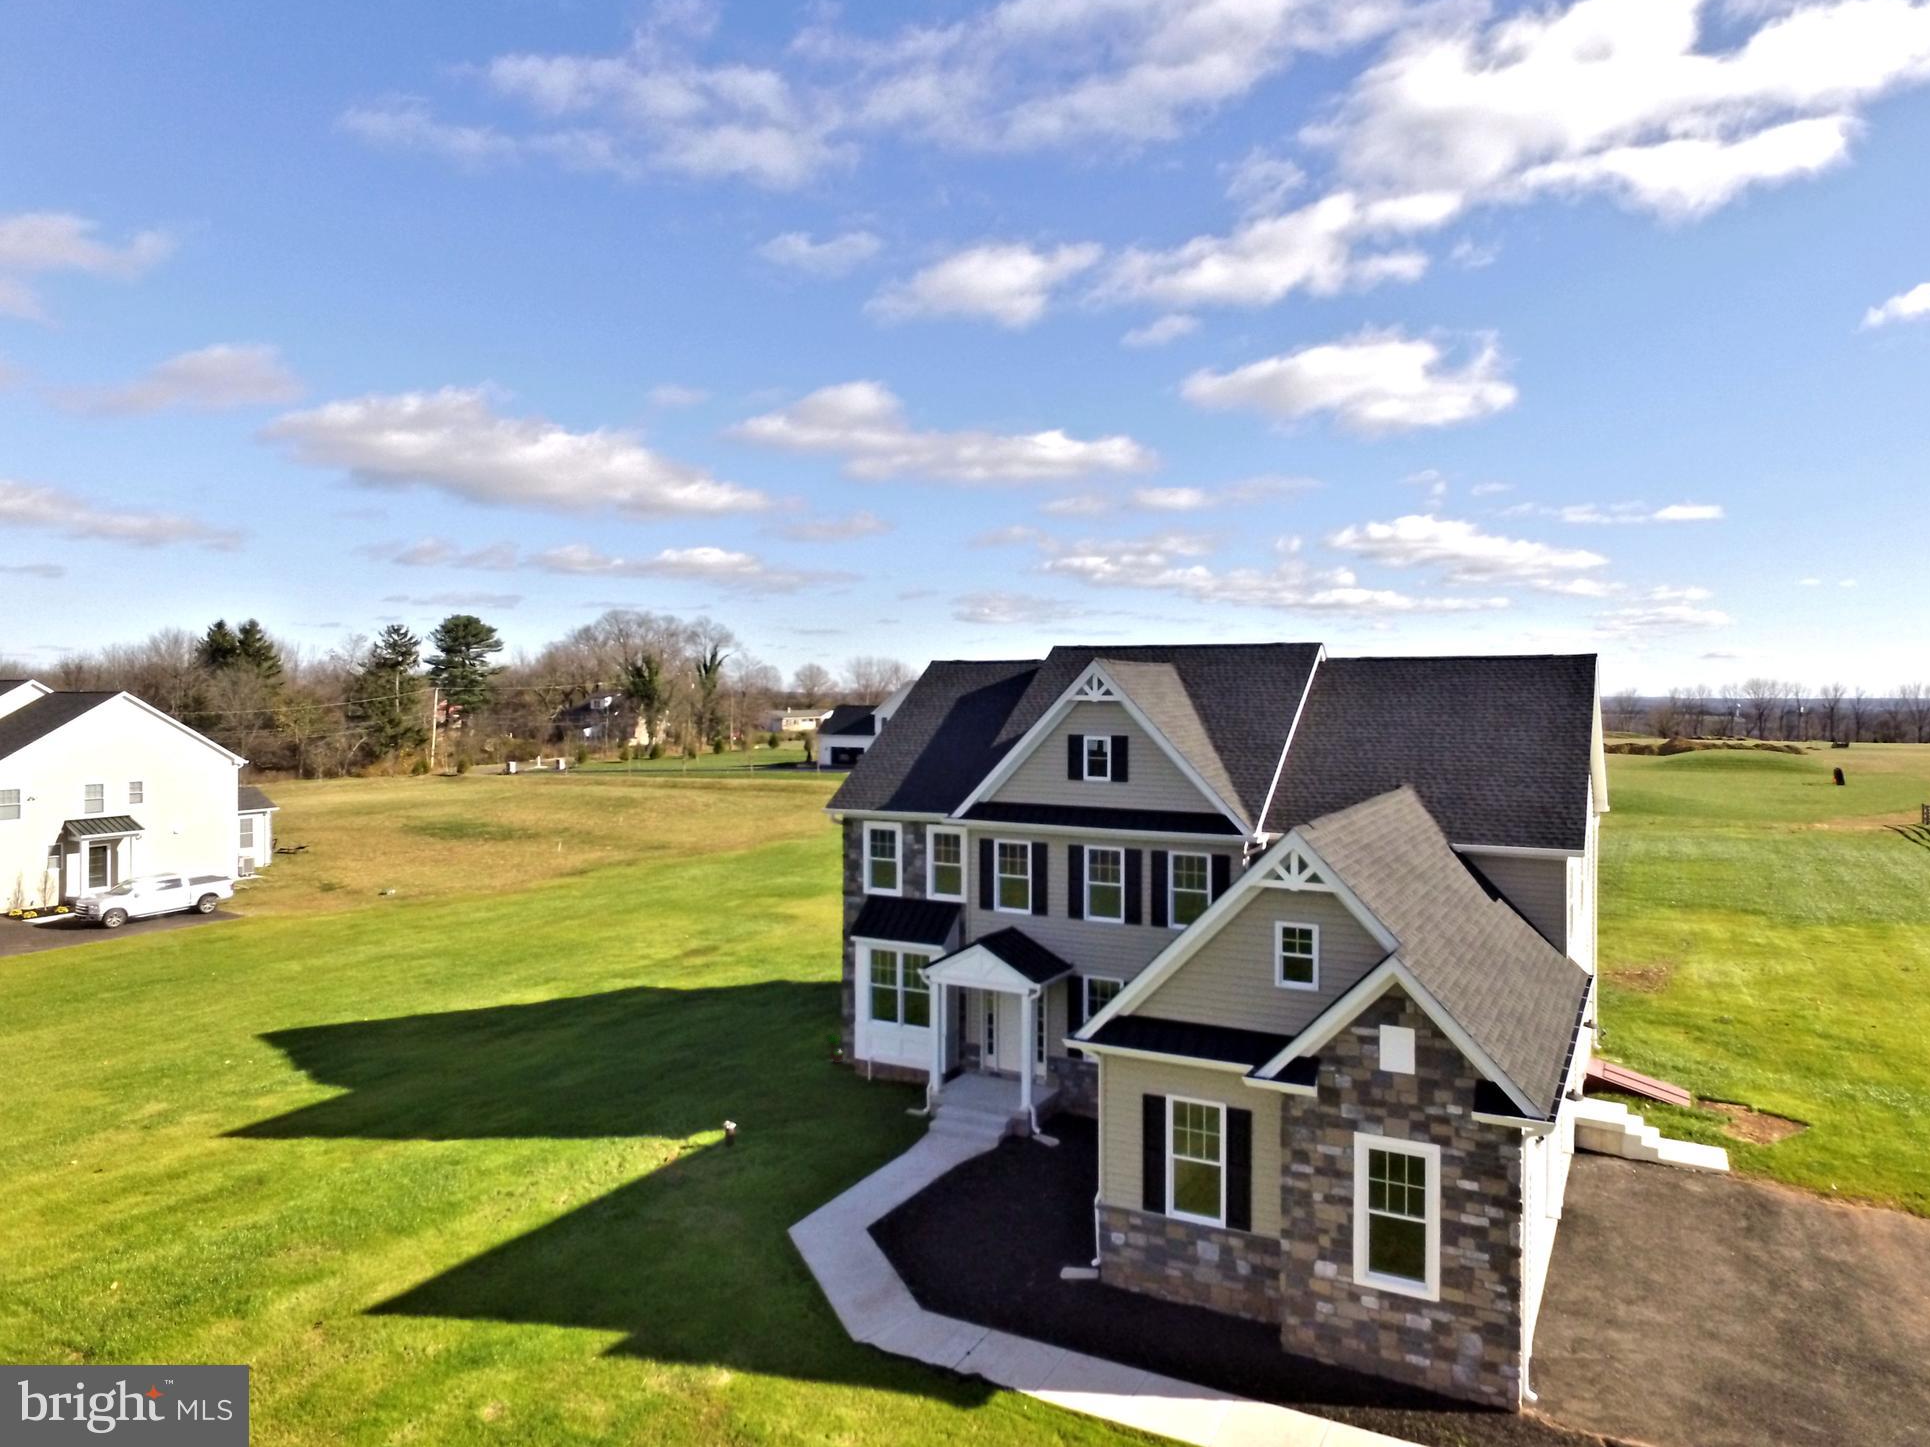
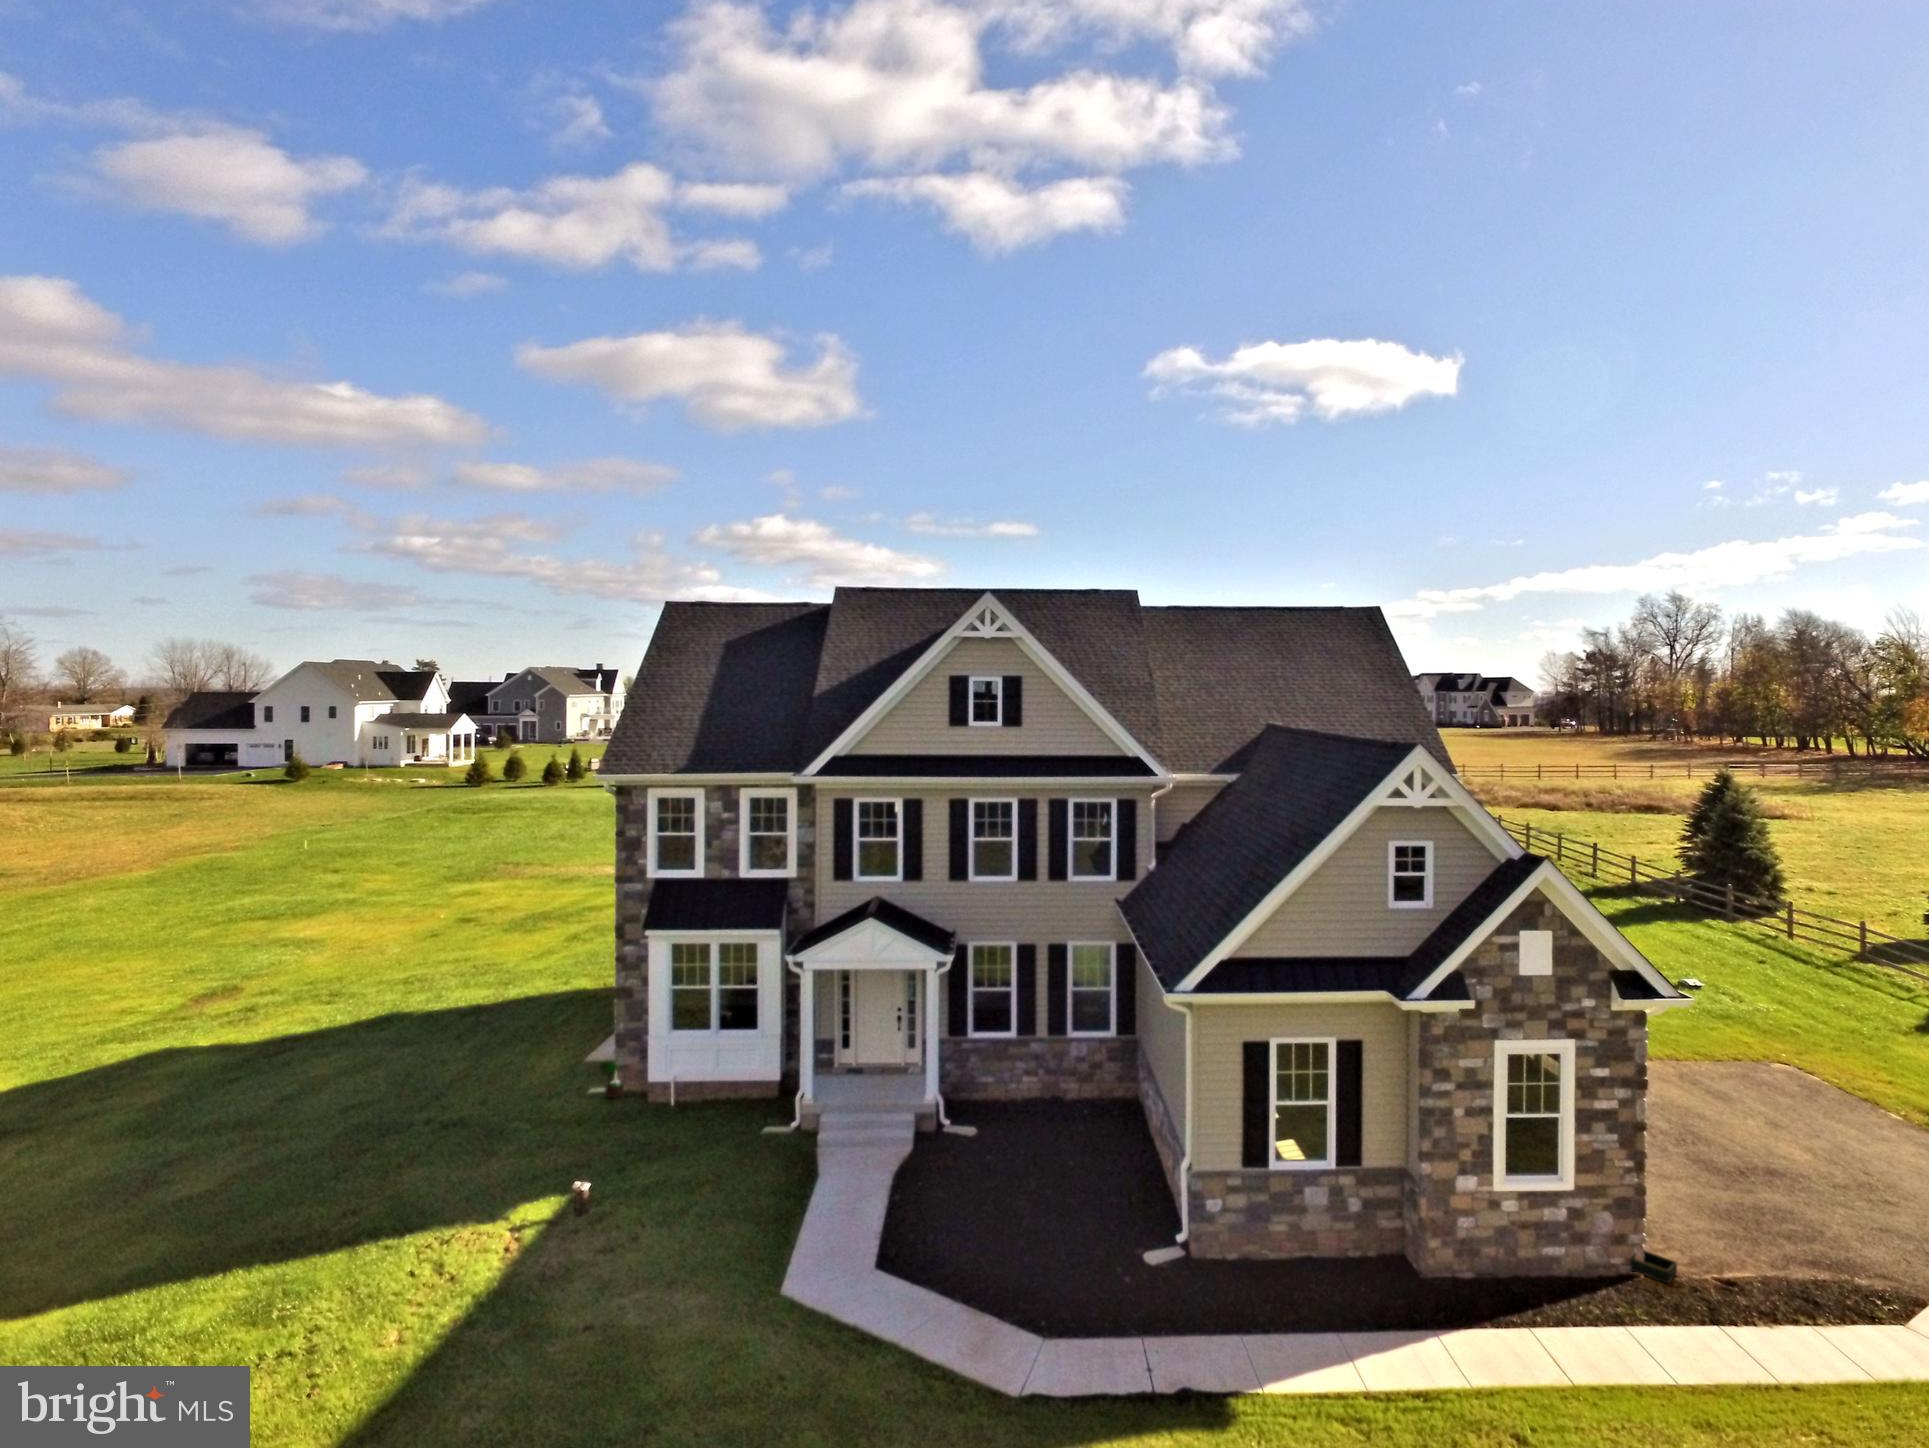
basket: none [1496,1387,1544,1427] -> present [1630,1250,1677,1283]

